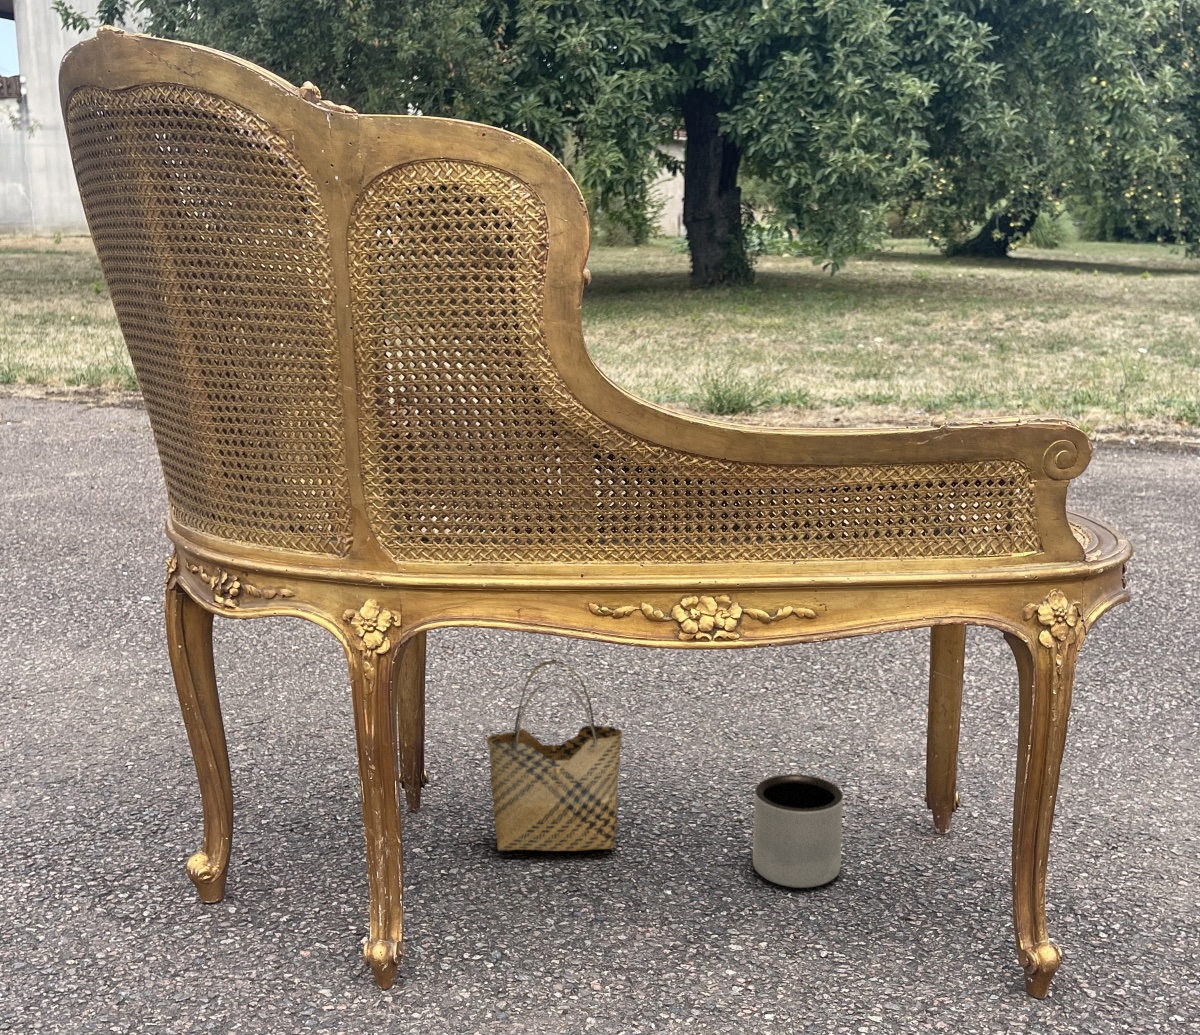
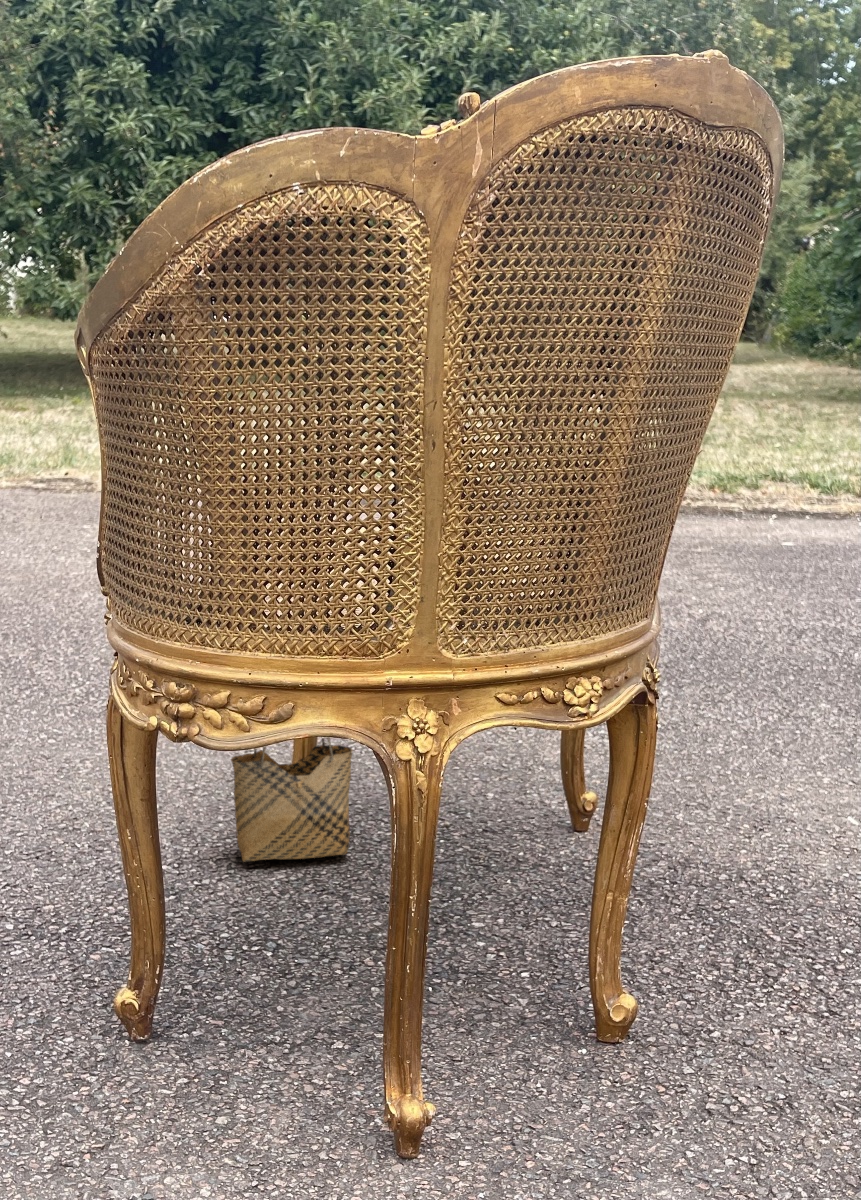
planter: present [753,774,843,888] -> none [472,779,551,876]

